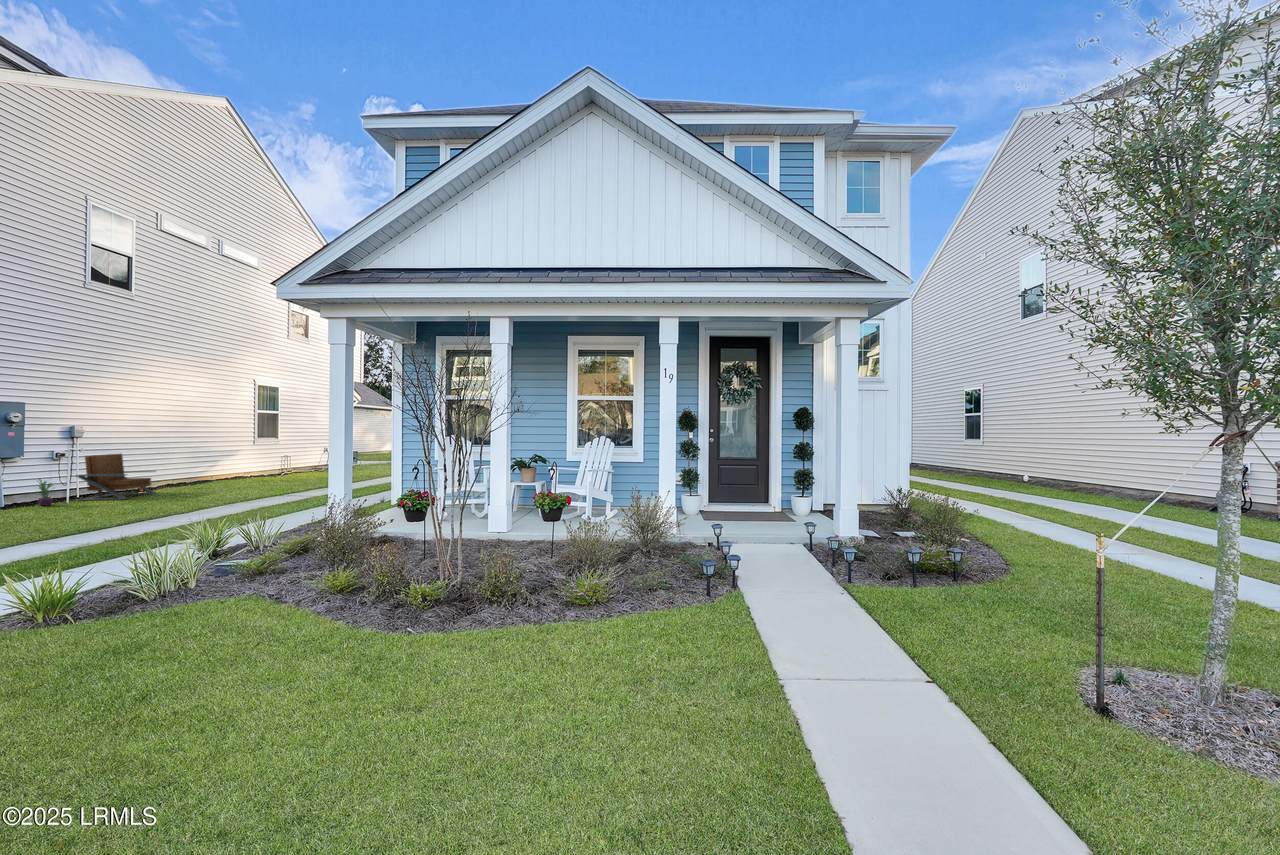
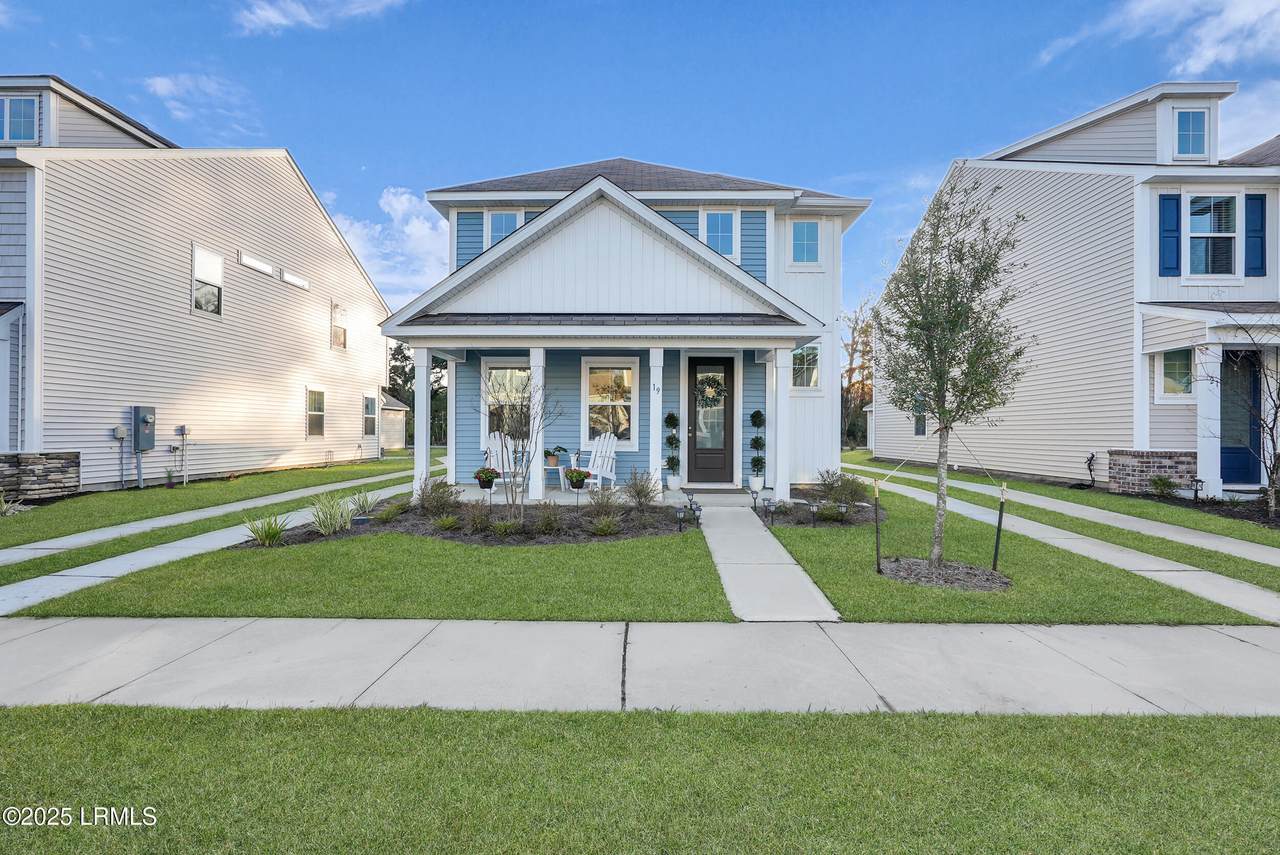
lounge chair: present [76,454,156,501] -> none [188,448,244,485]

